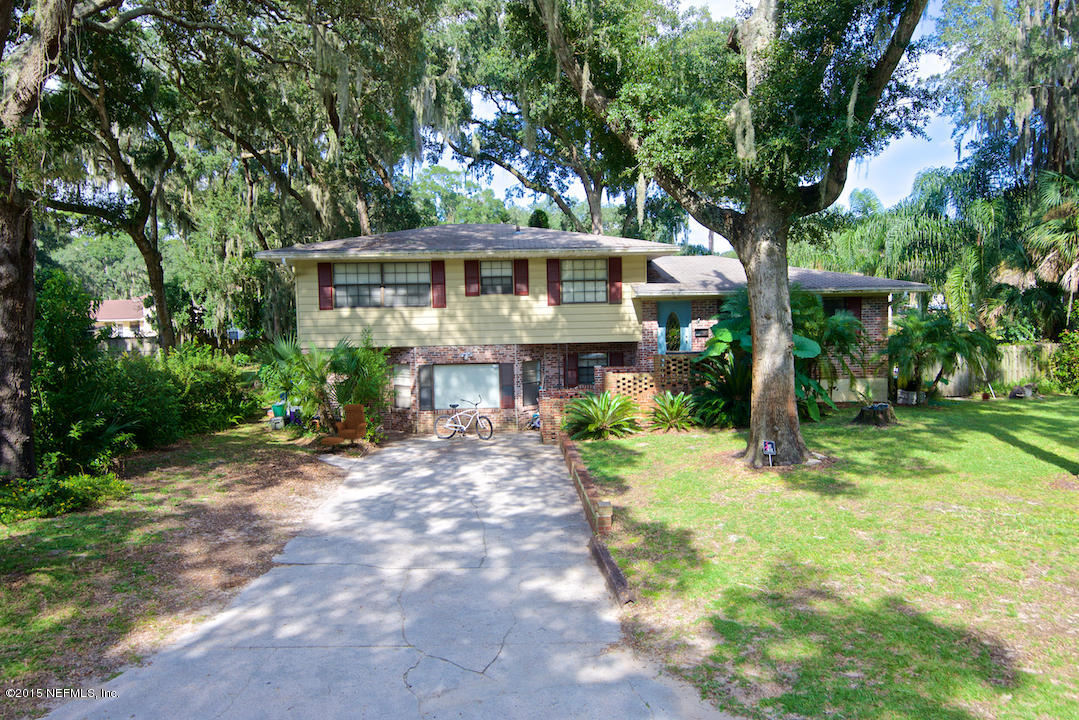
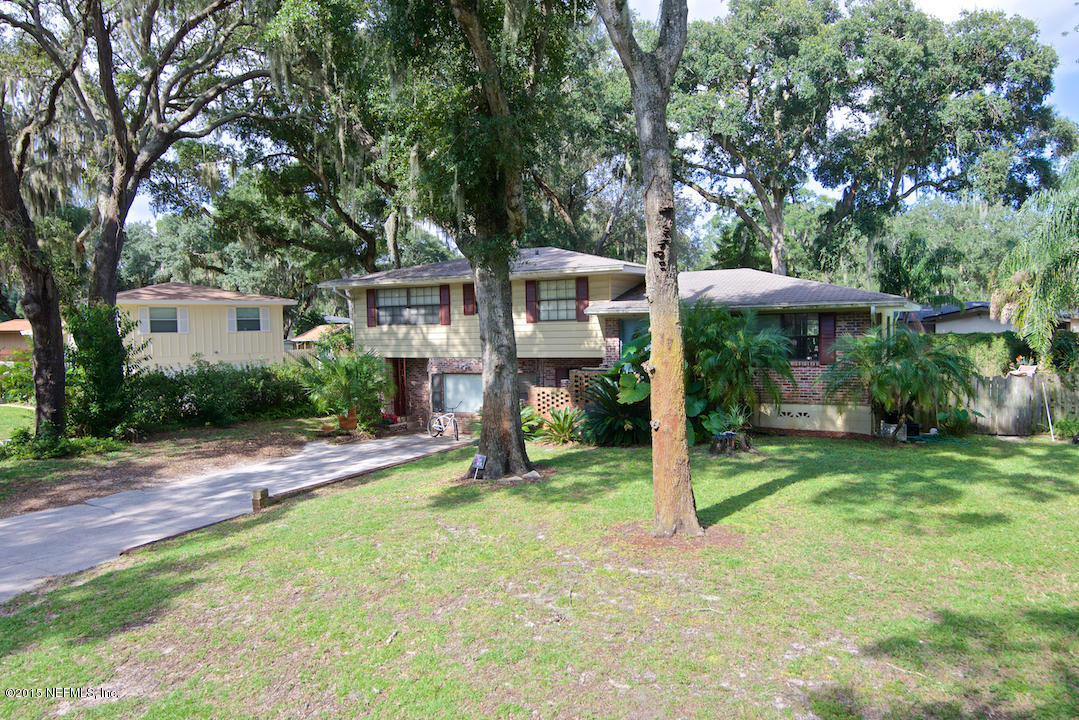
potted tree: present [973,366,999,401] -> none [1006,394,1047,438]

